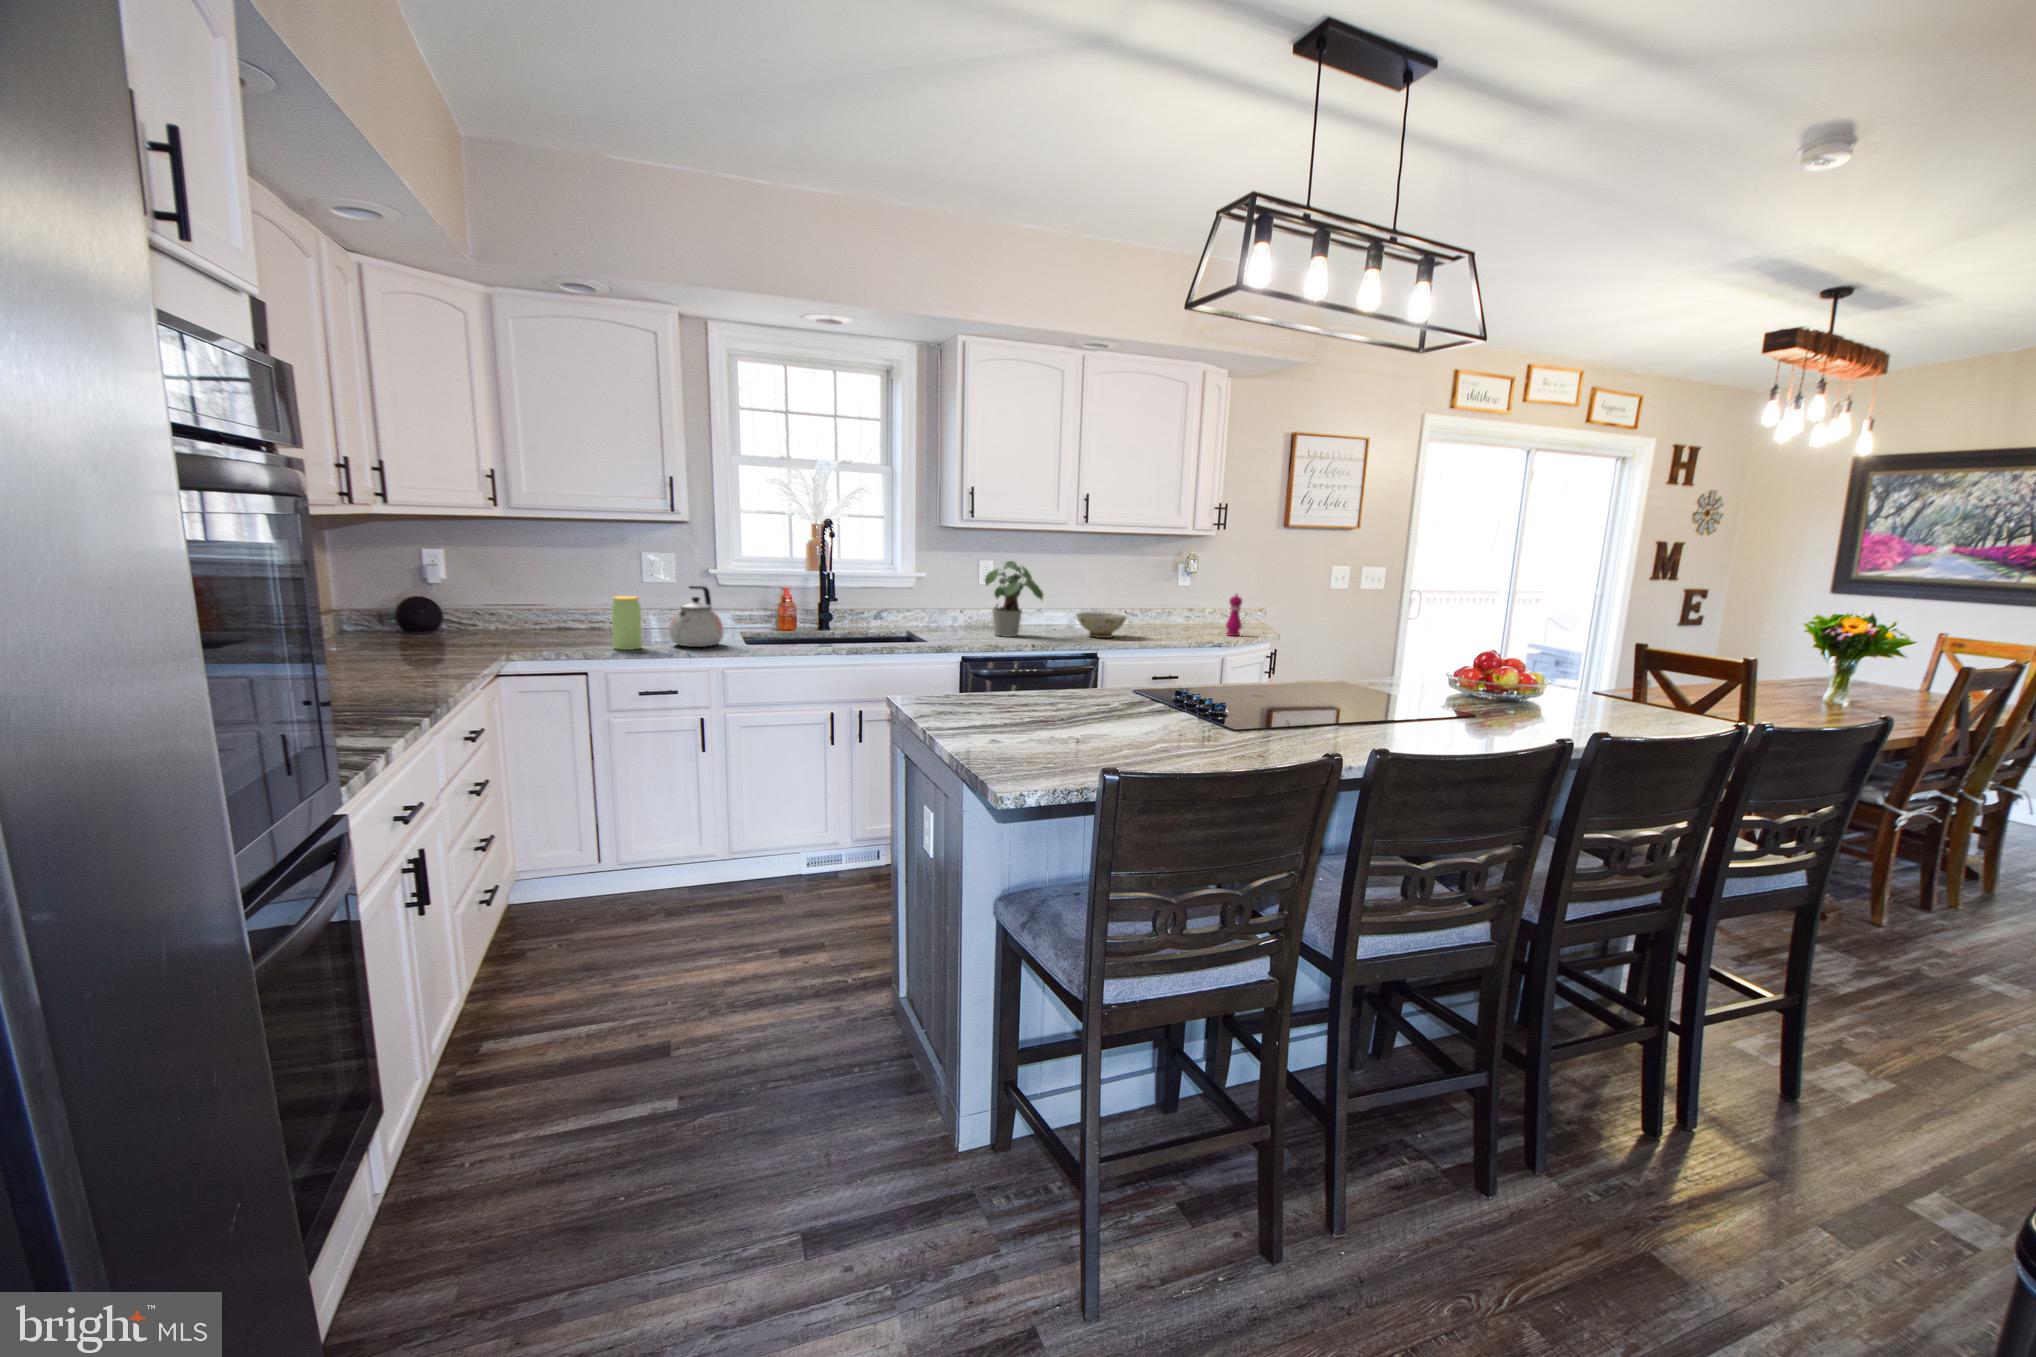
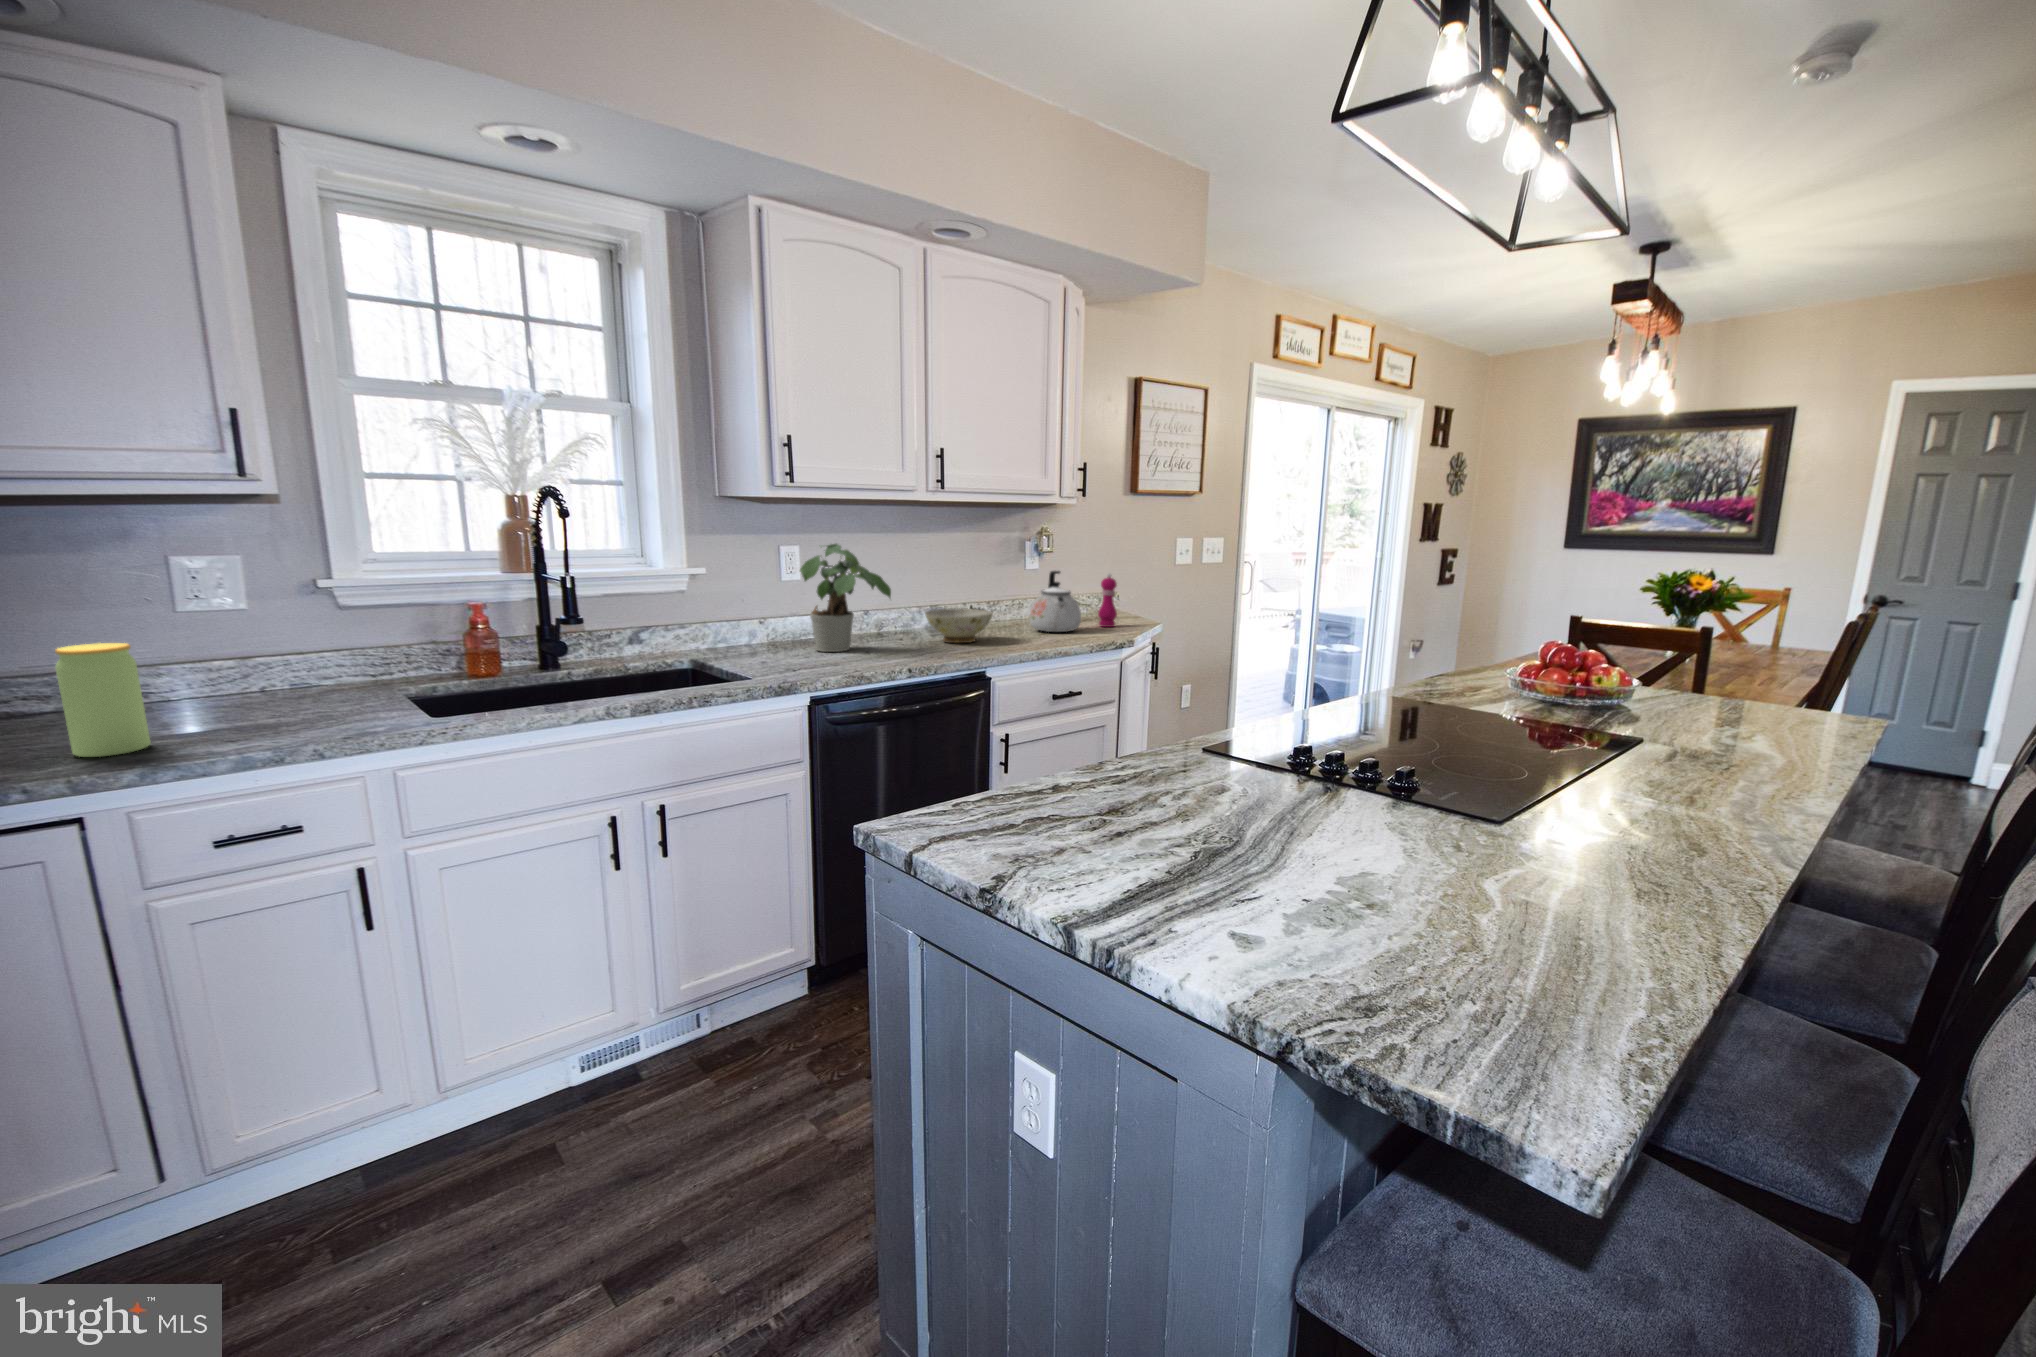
kettle: present [669,586,724,647] -> present [1029,571,1081,632]

